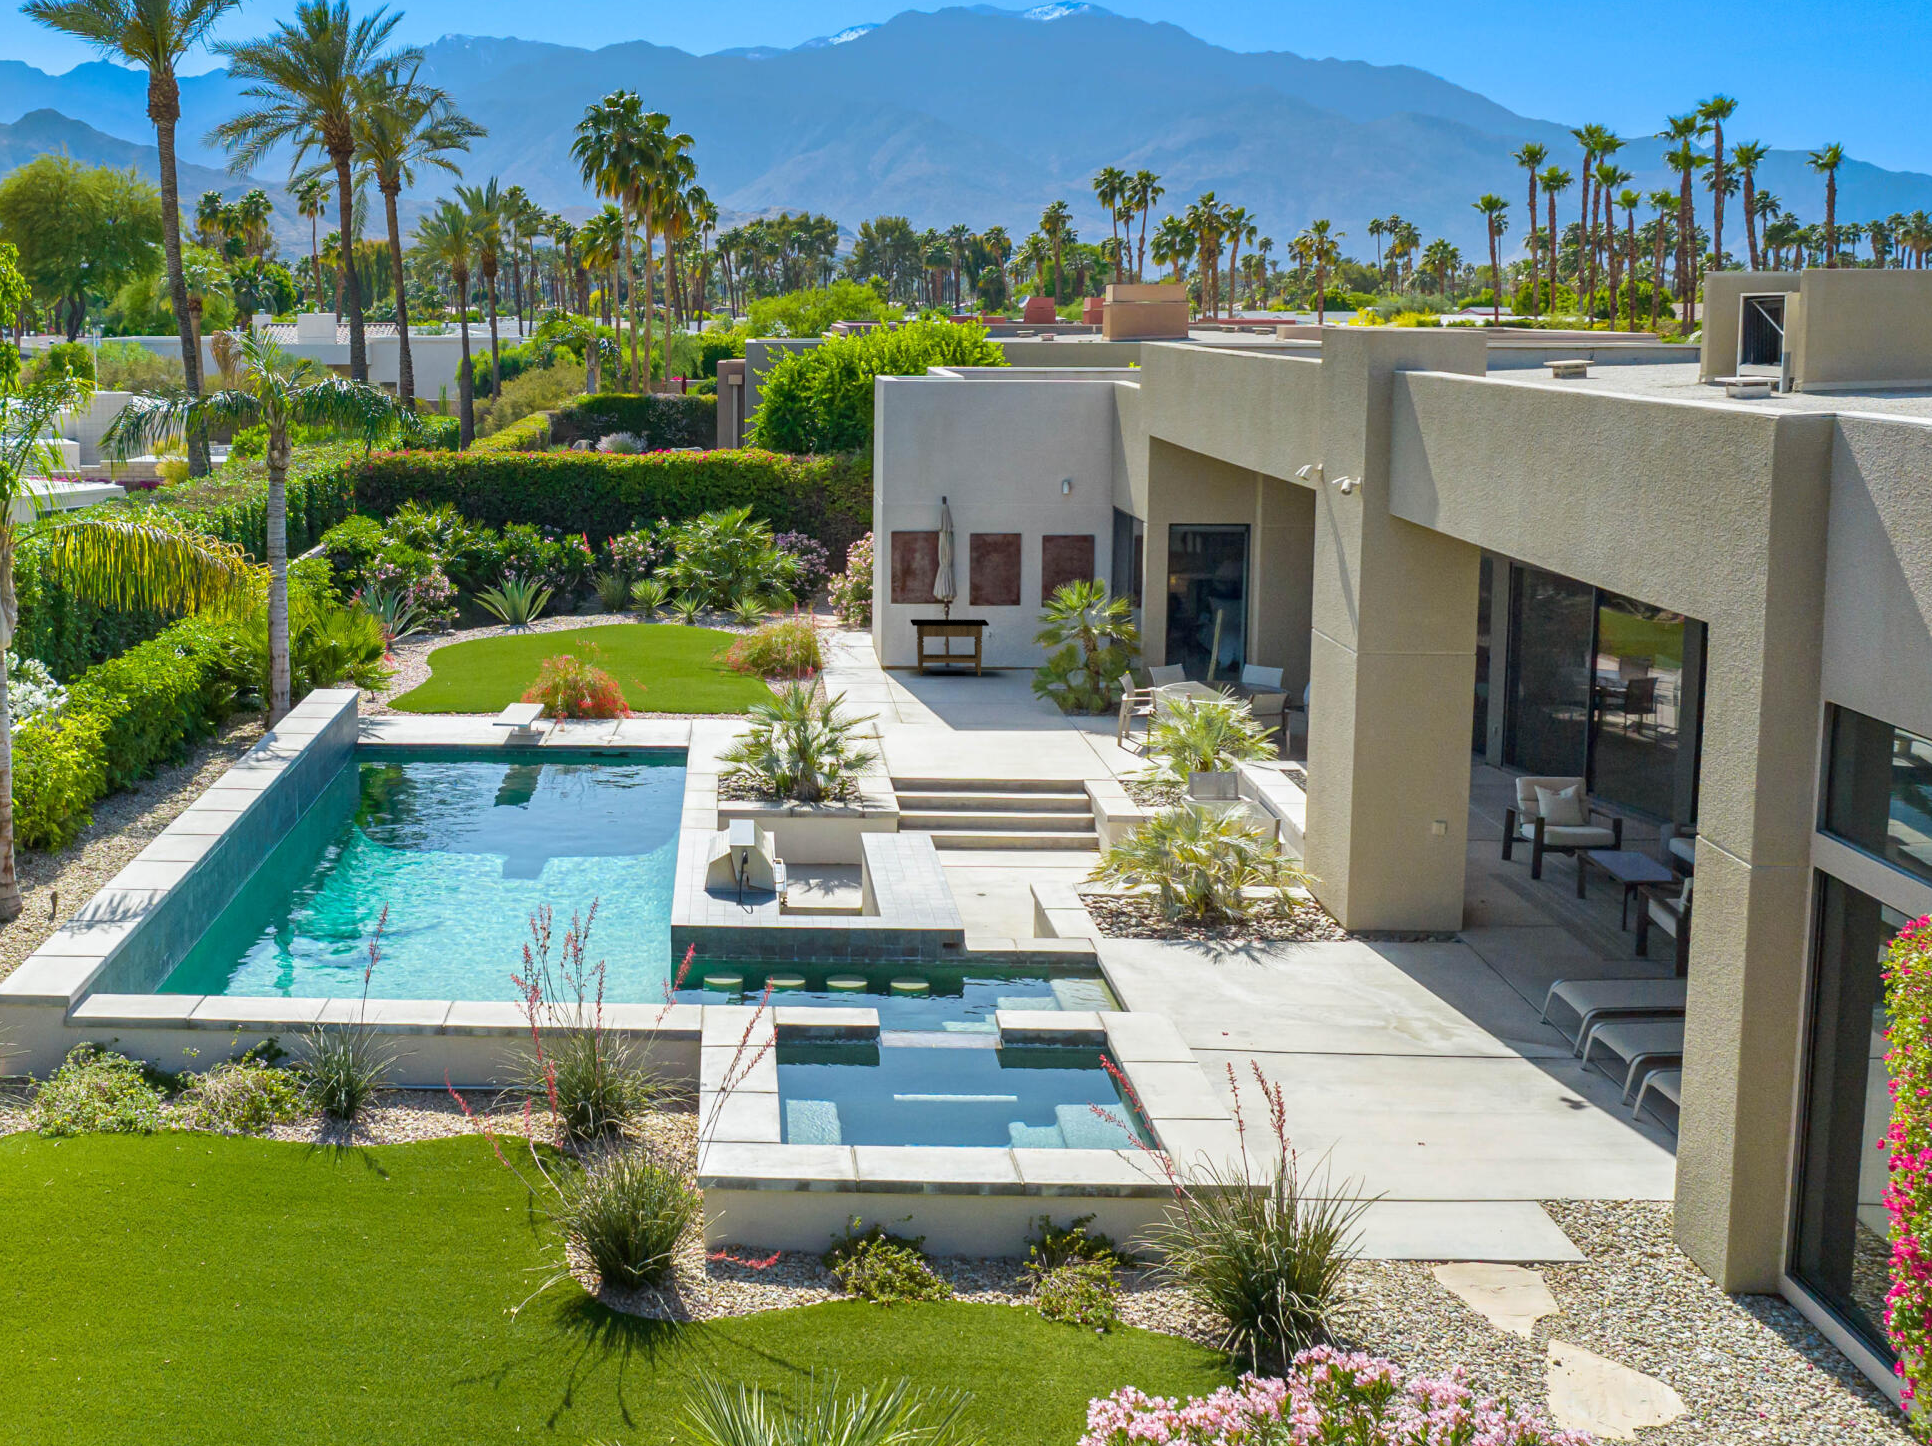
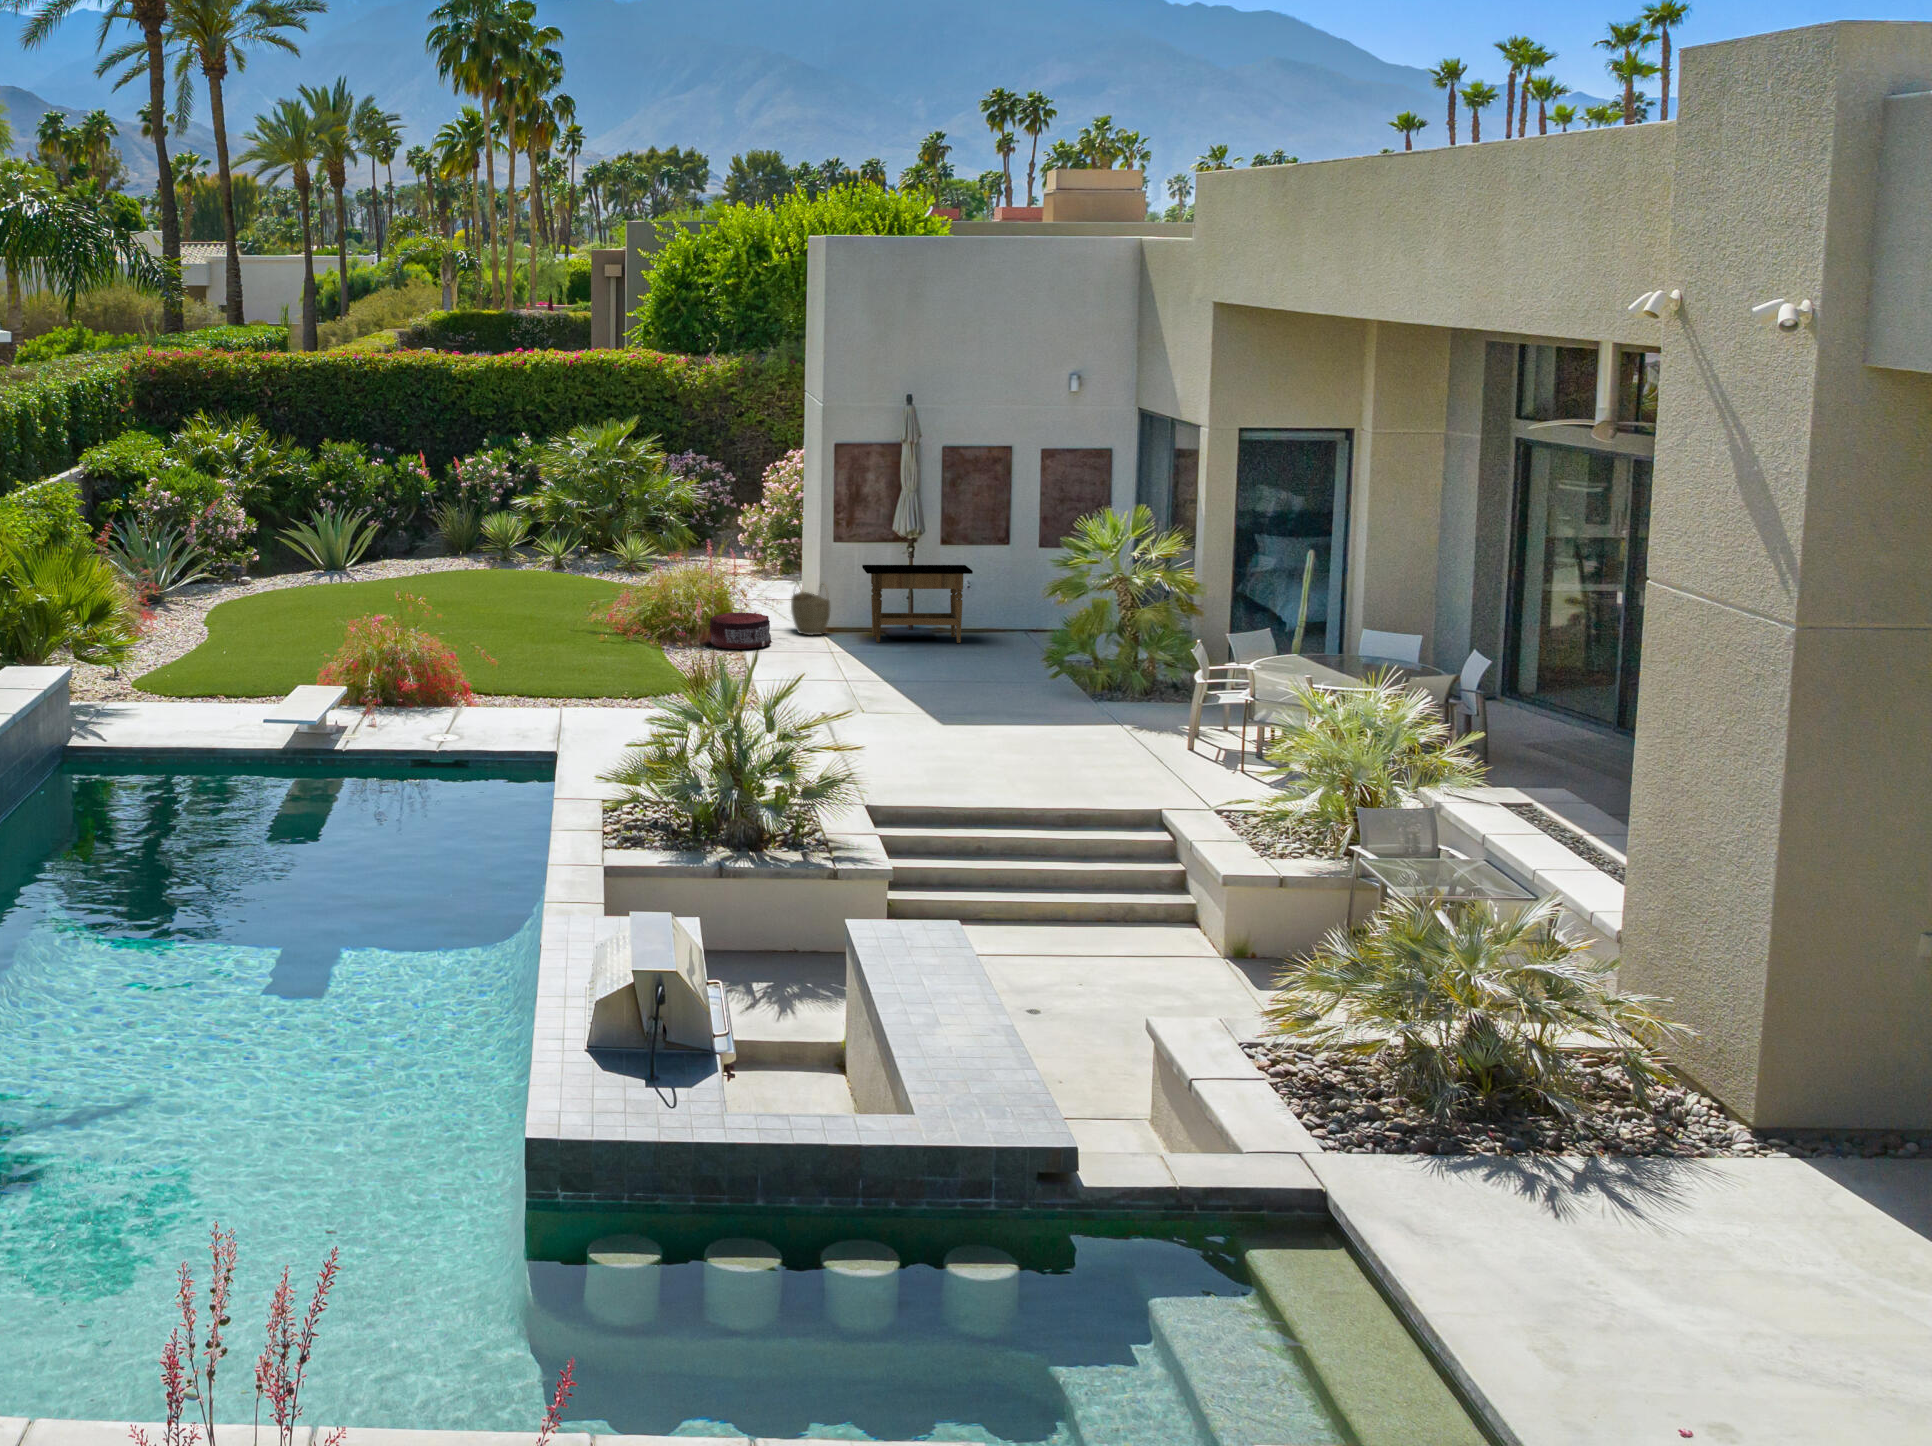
woven basket: none [859,632,888,670] -> present [791,588,830,635]
pouf: none [799,653,844,680] -> present [709,612,772,649]

